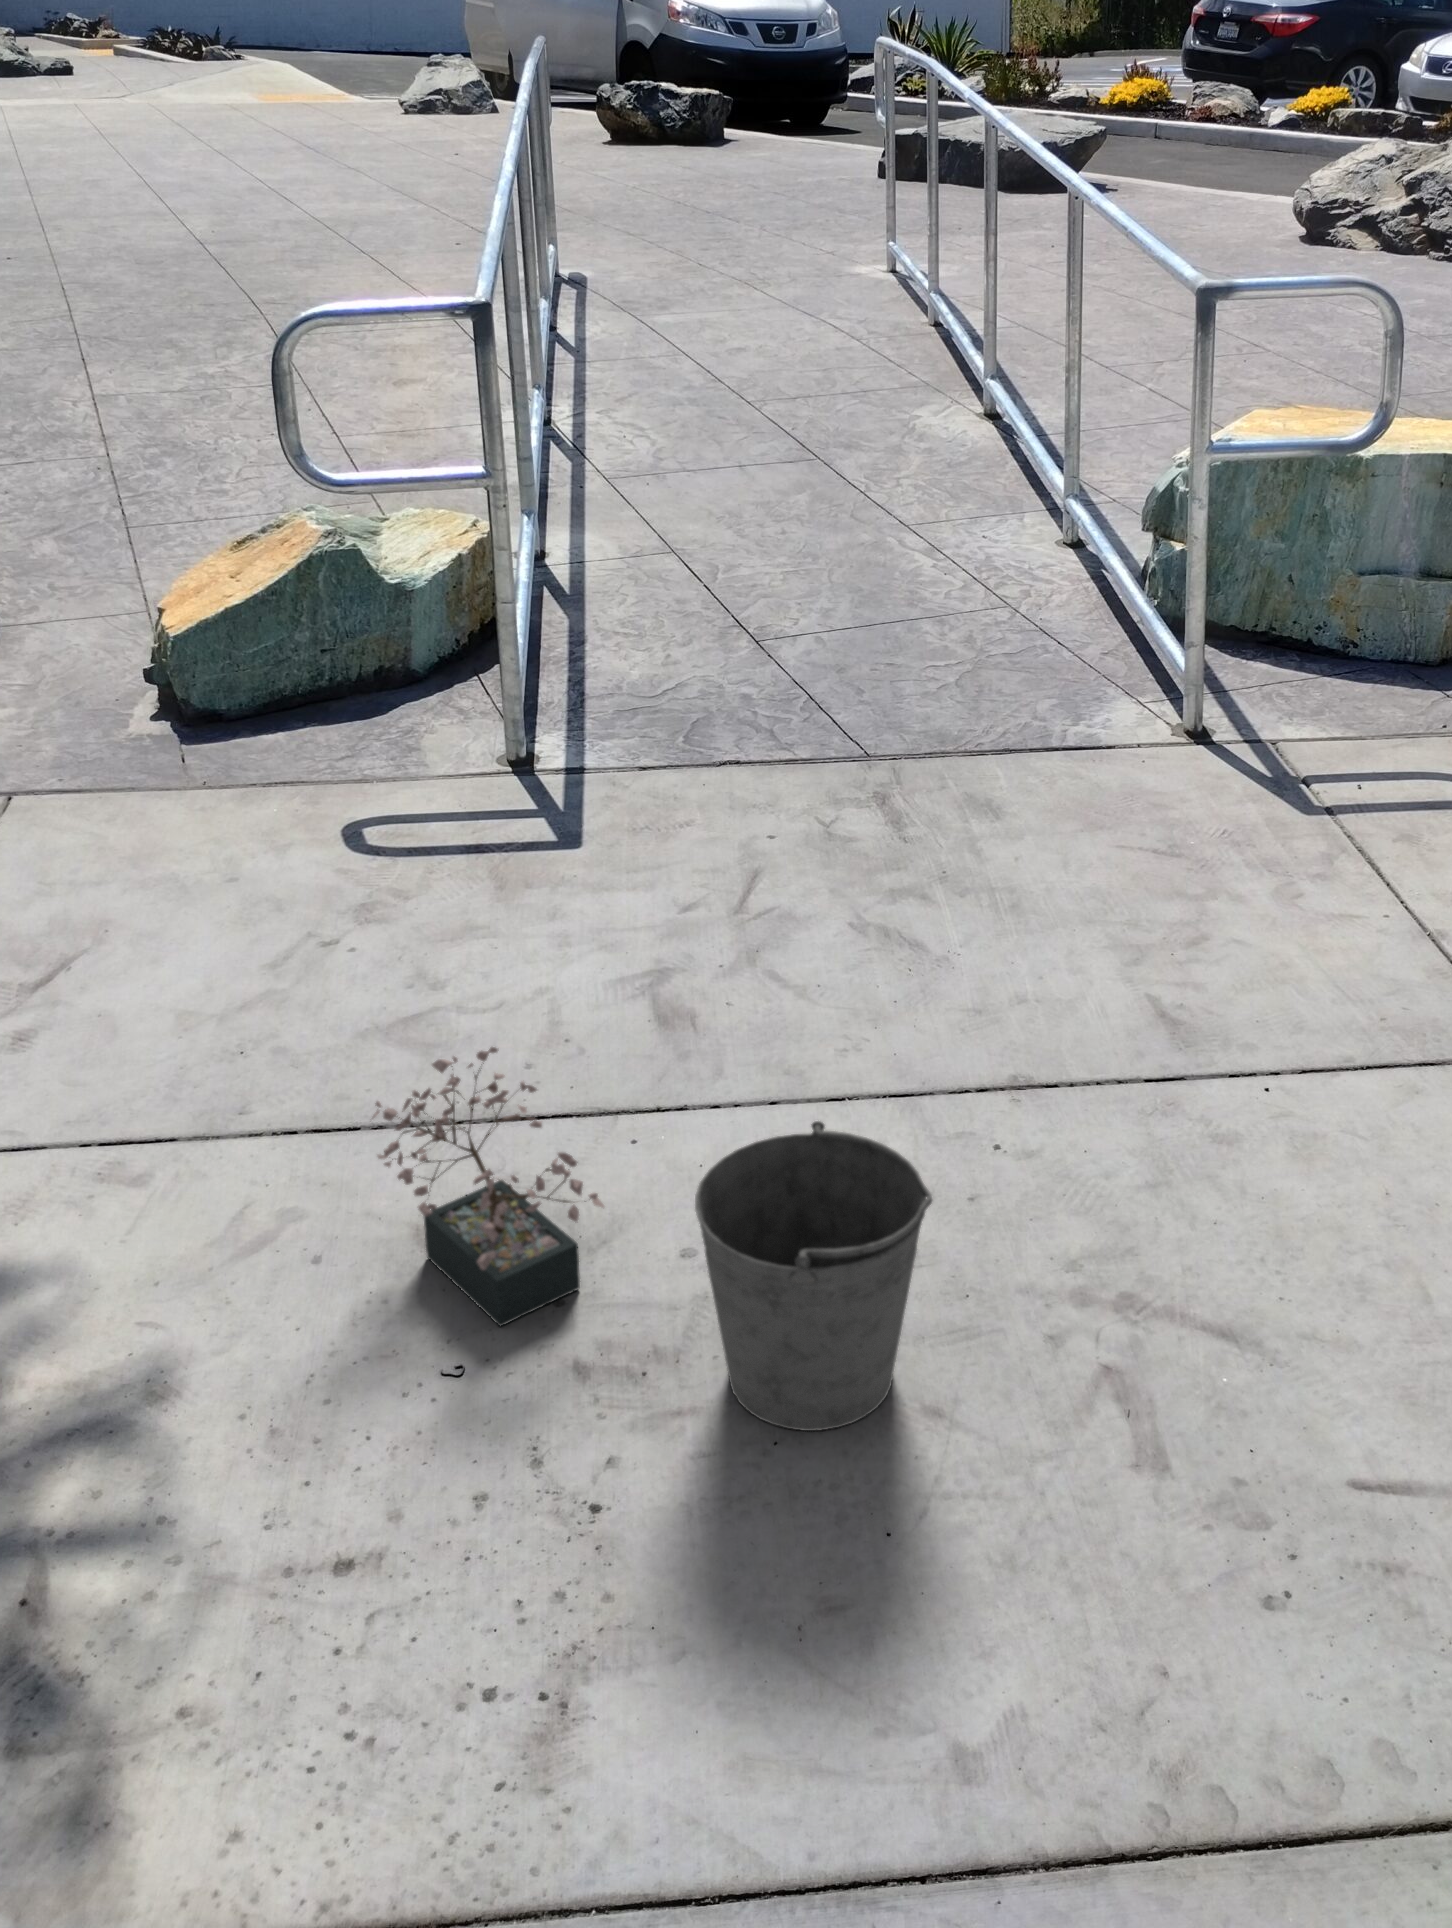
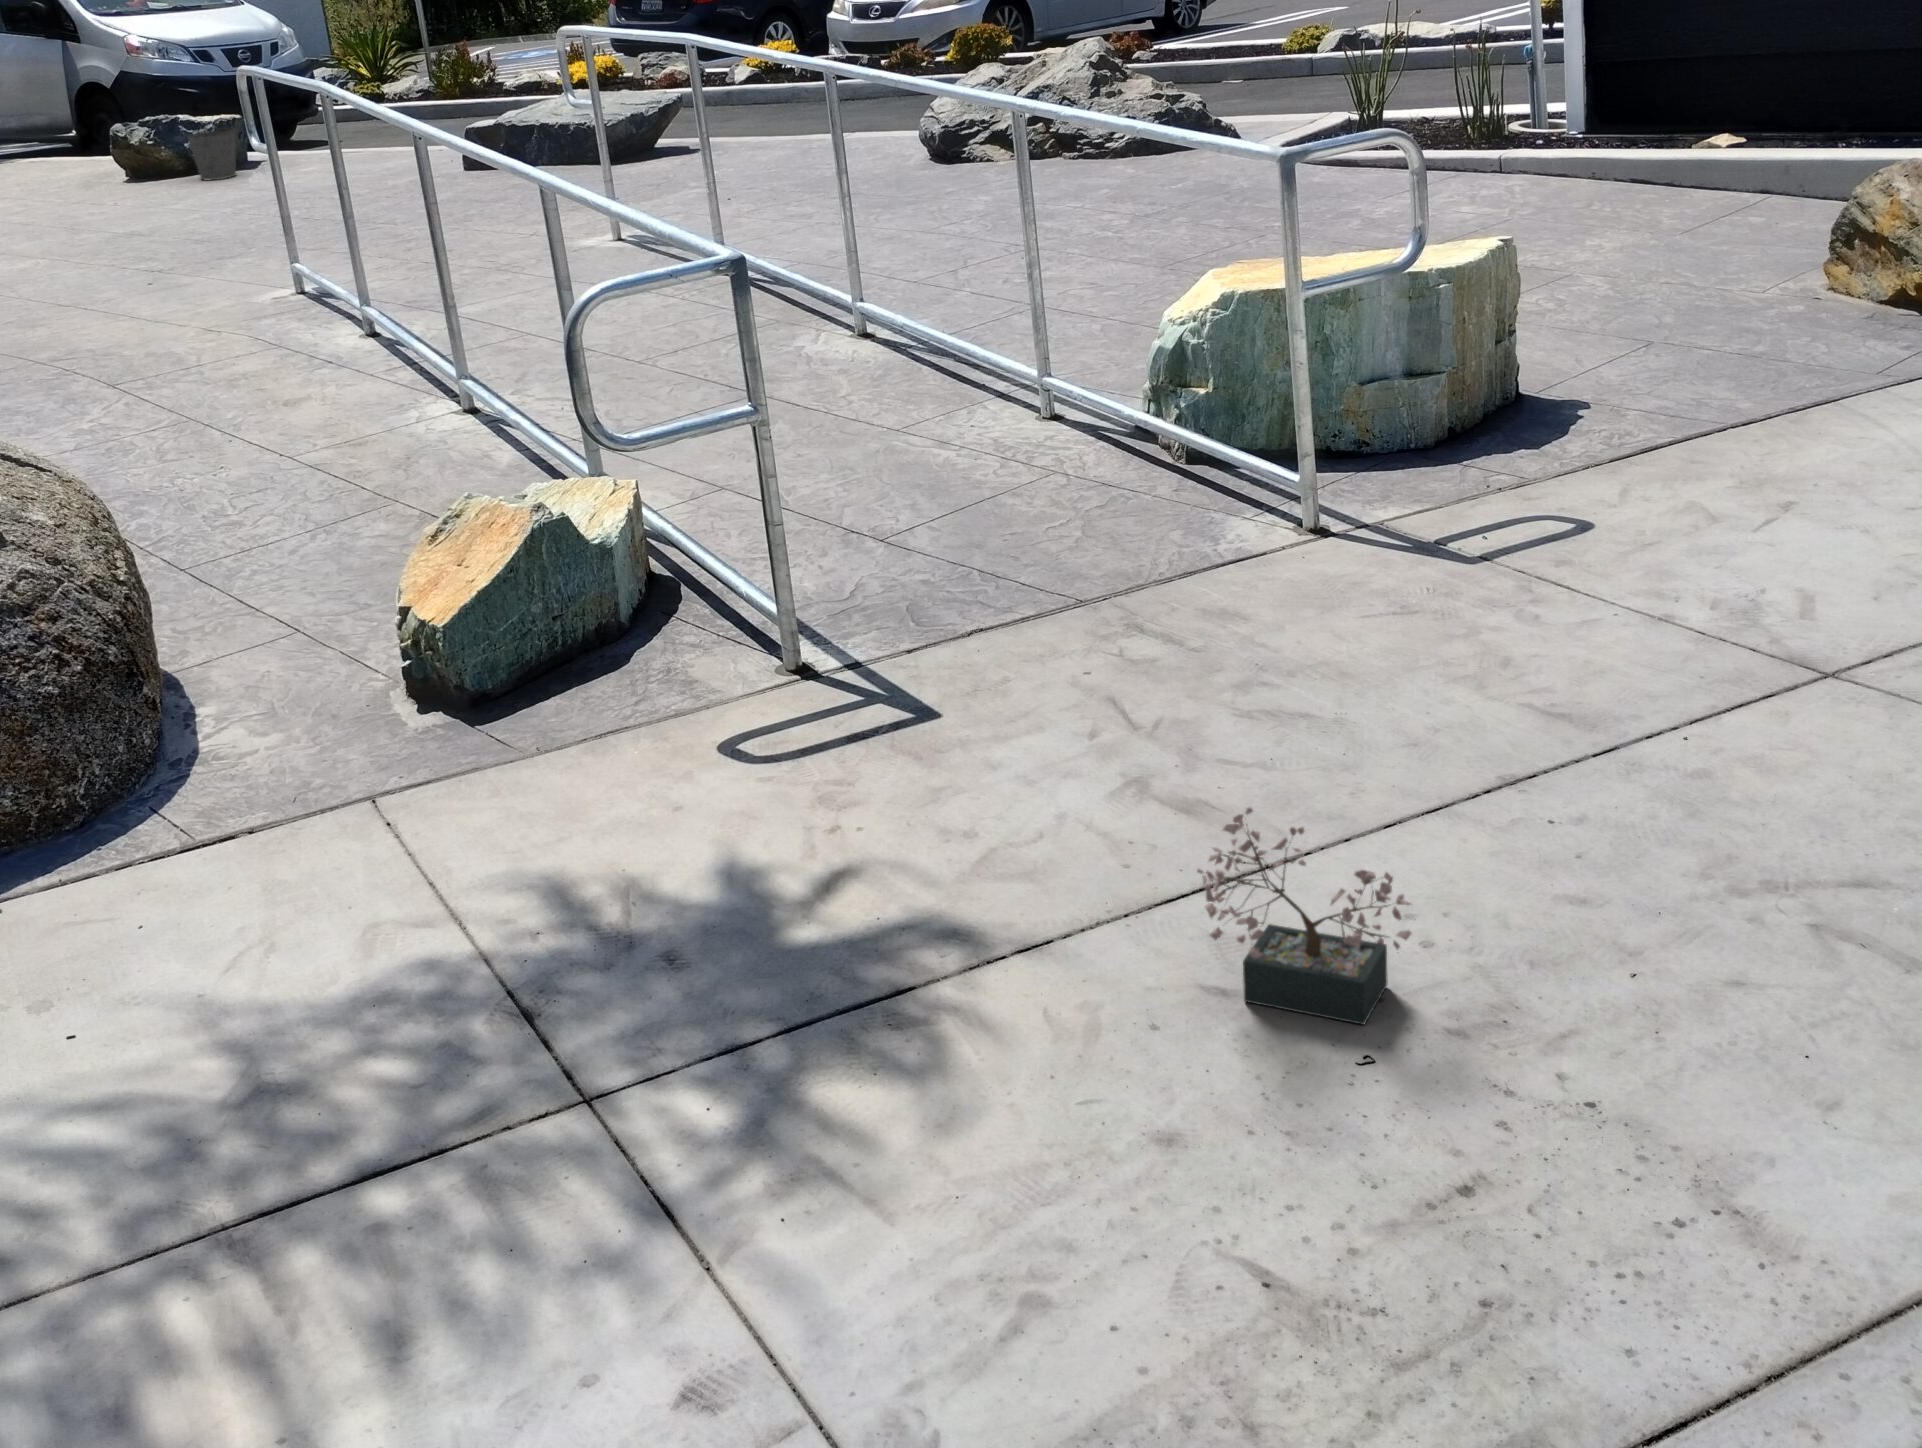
bucket: present [695,1121,932,1431] -> present [188,128,236,180]

